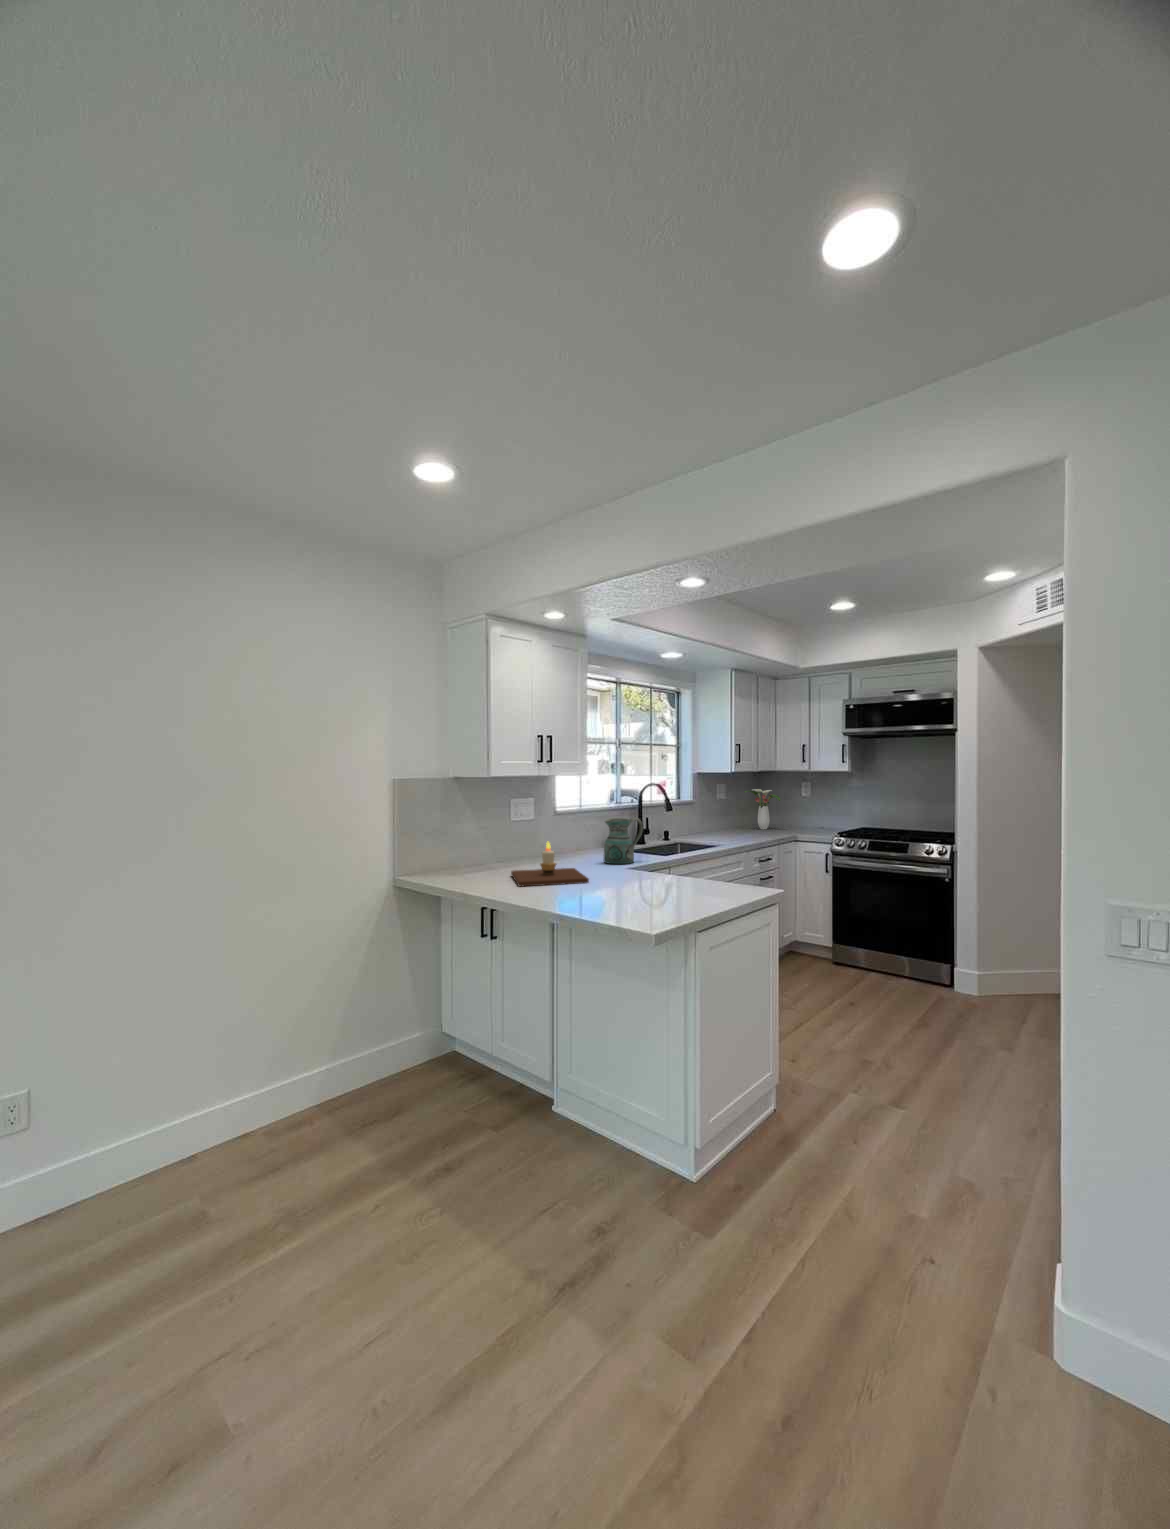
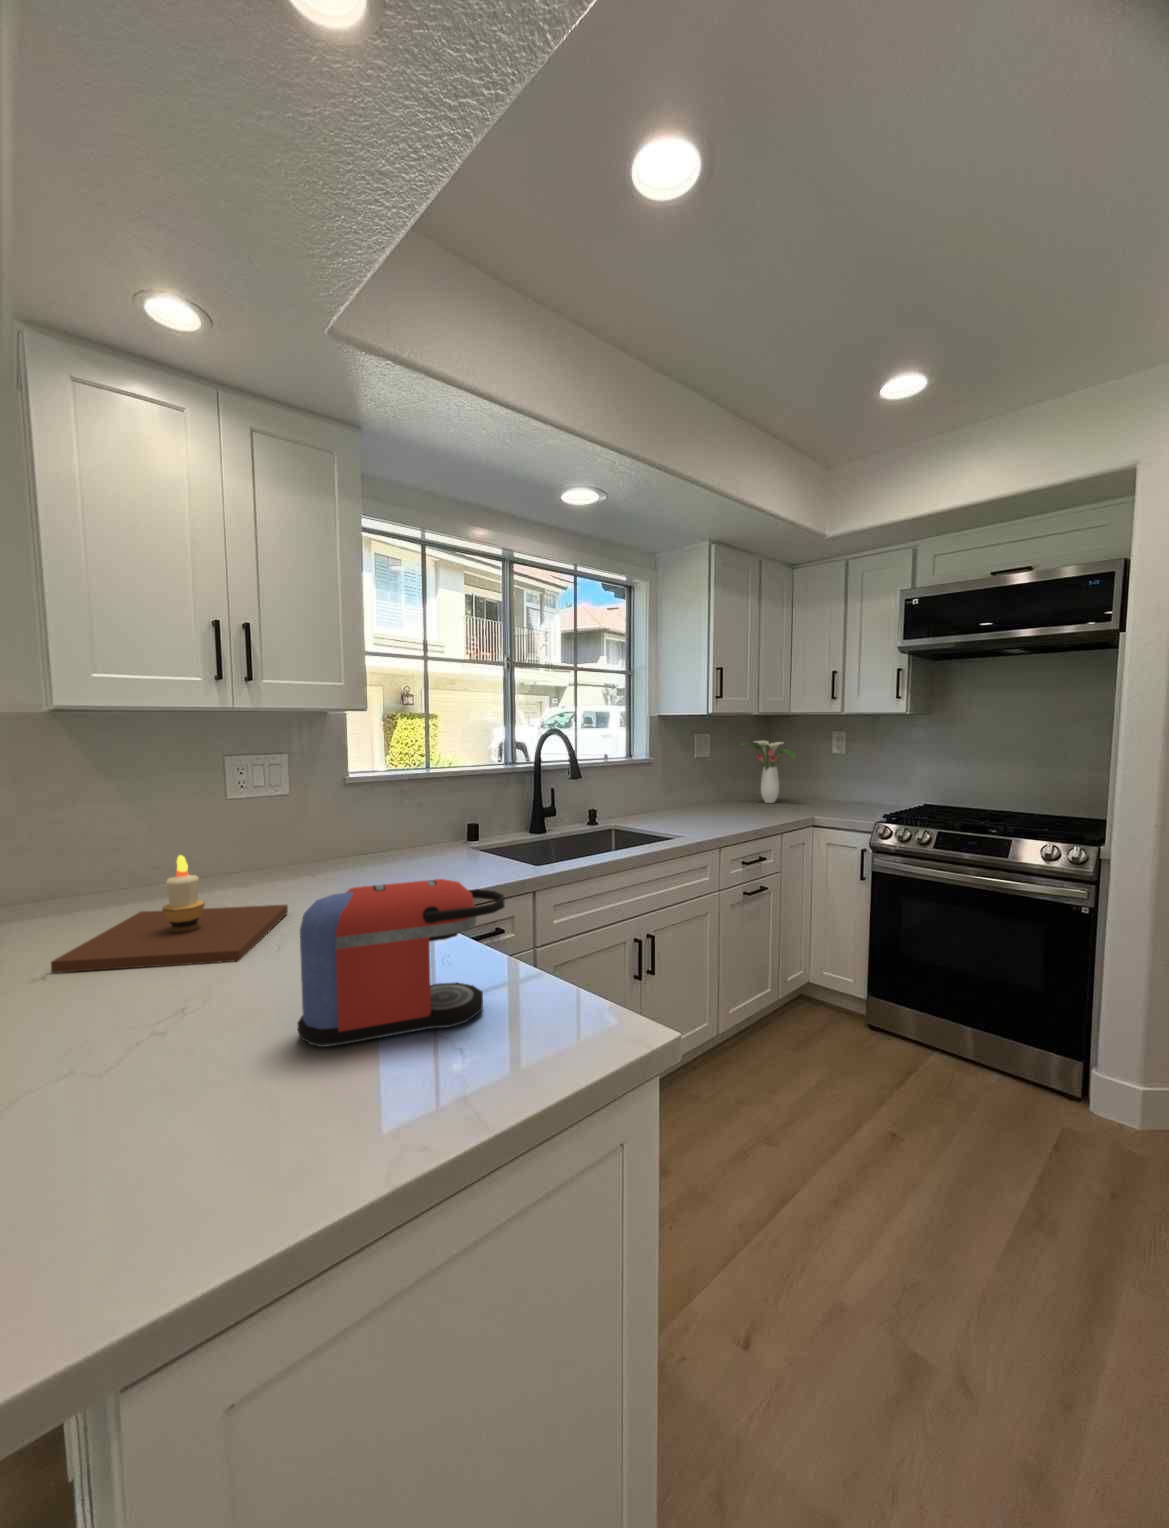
ceramic pitcher: present [604,817,643,864] -> none [399,793,482,888]
coffee maker: none [655,841,718,895] -> present [297,879,505,1047]

